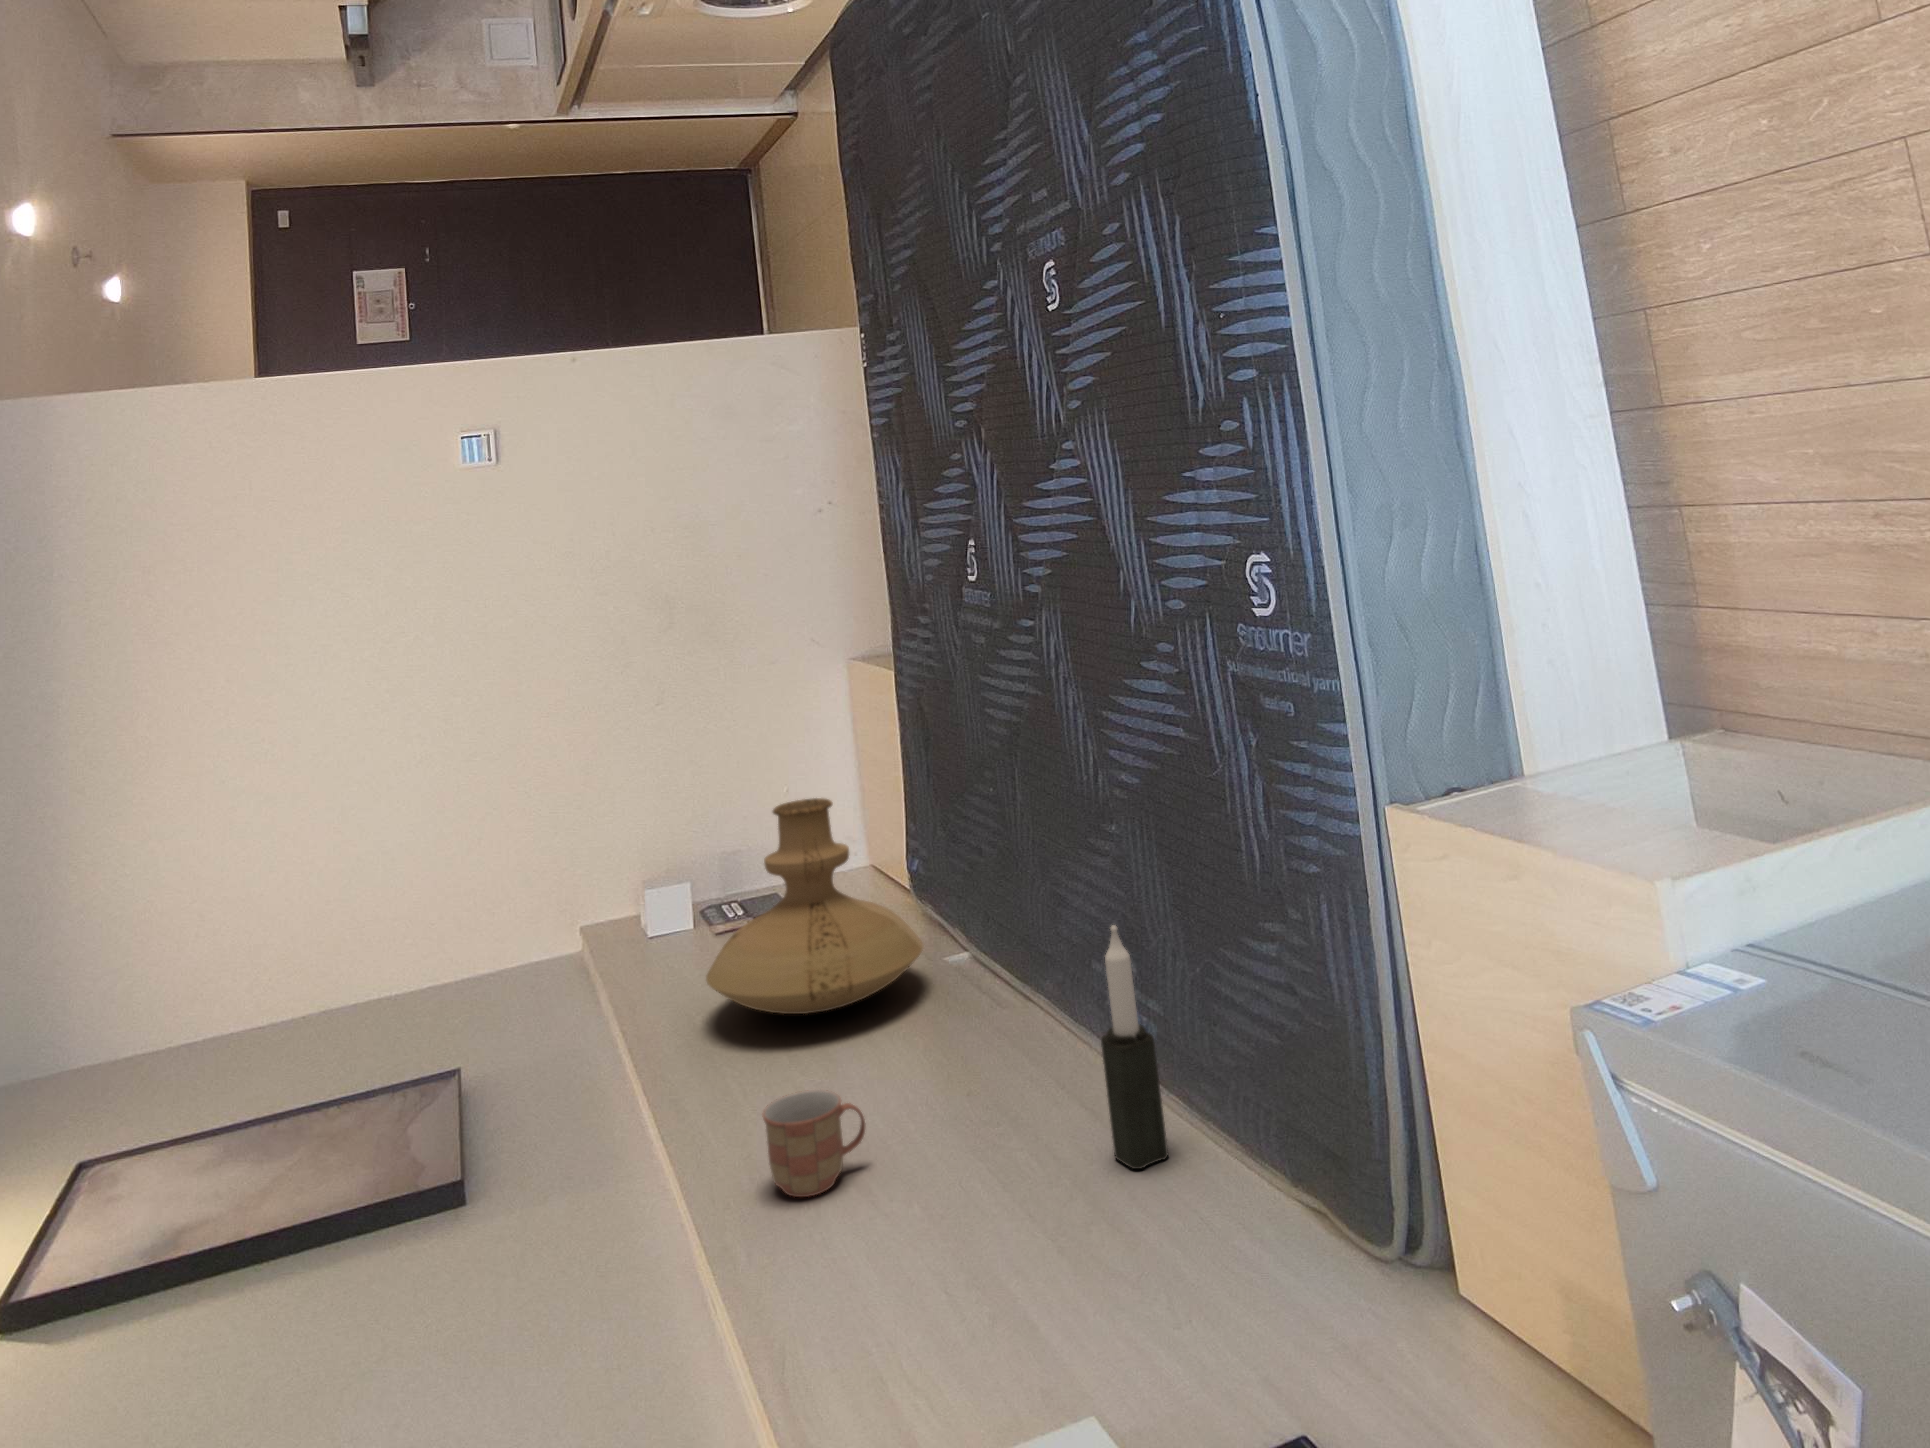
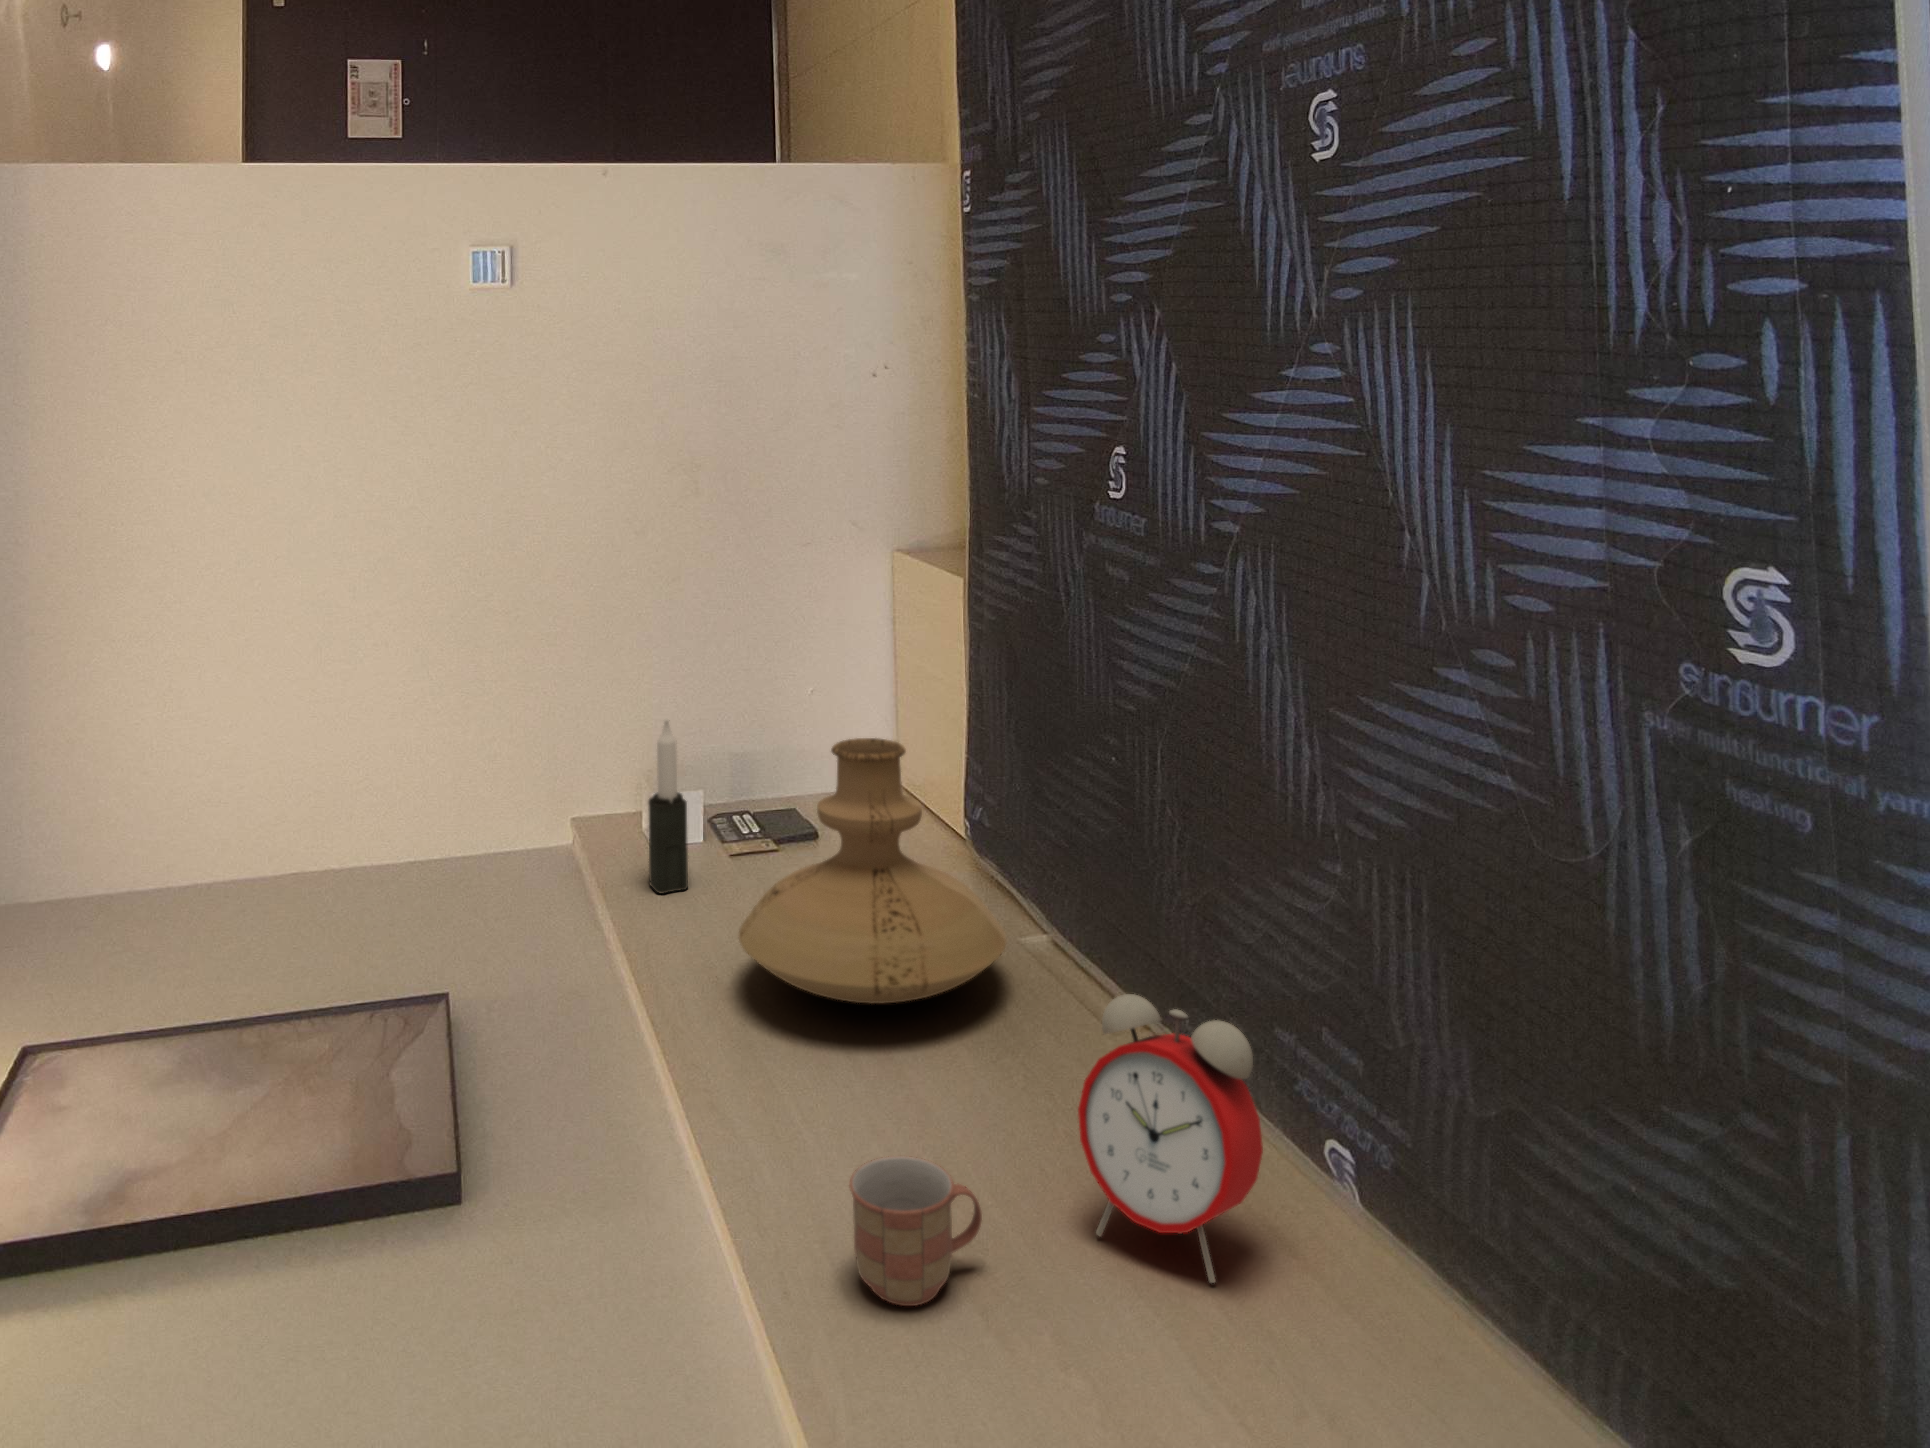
candle: present [1101,925,1168,1169] -> present [648,718,688,893]
alarm clock: none [939,945,1070,1145] -> present [1078,994,1263,1283]

